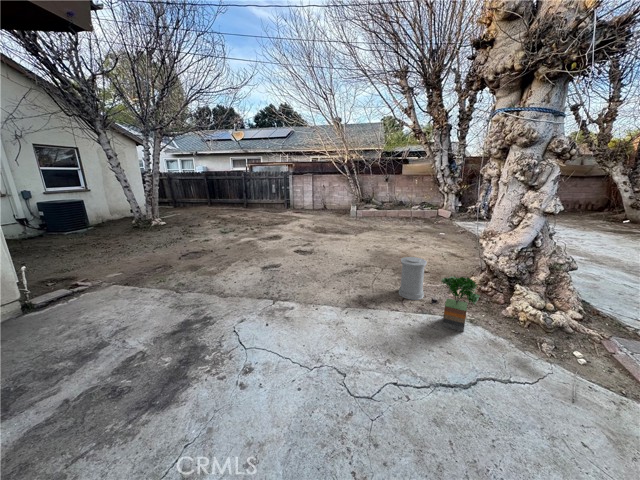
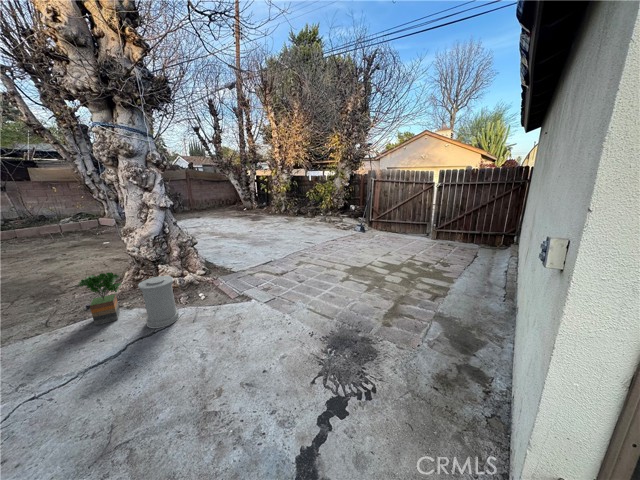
trash can: present [399,257,427,300] -> present [138,276,179,328]

